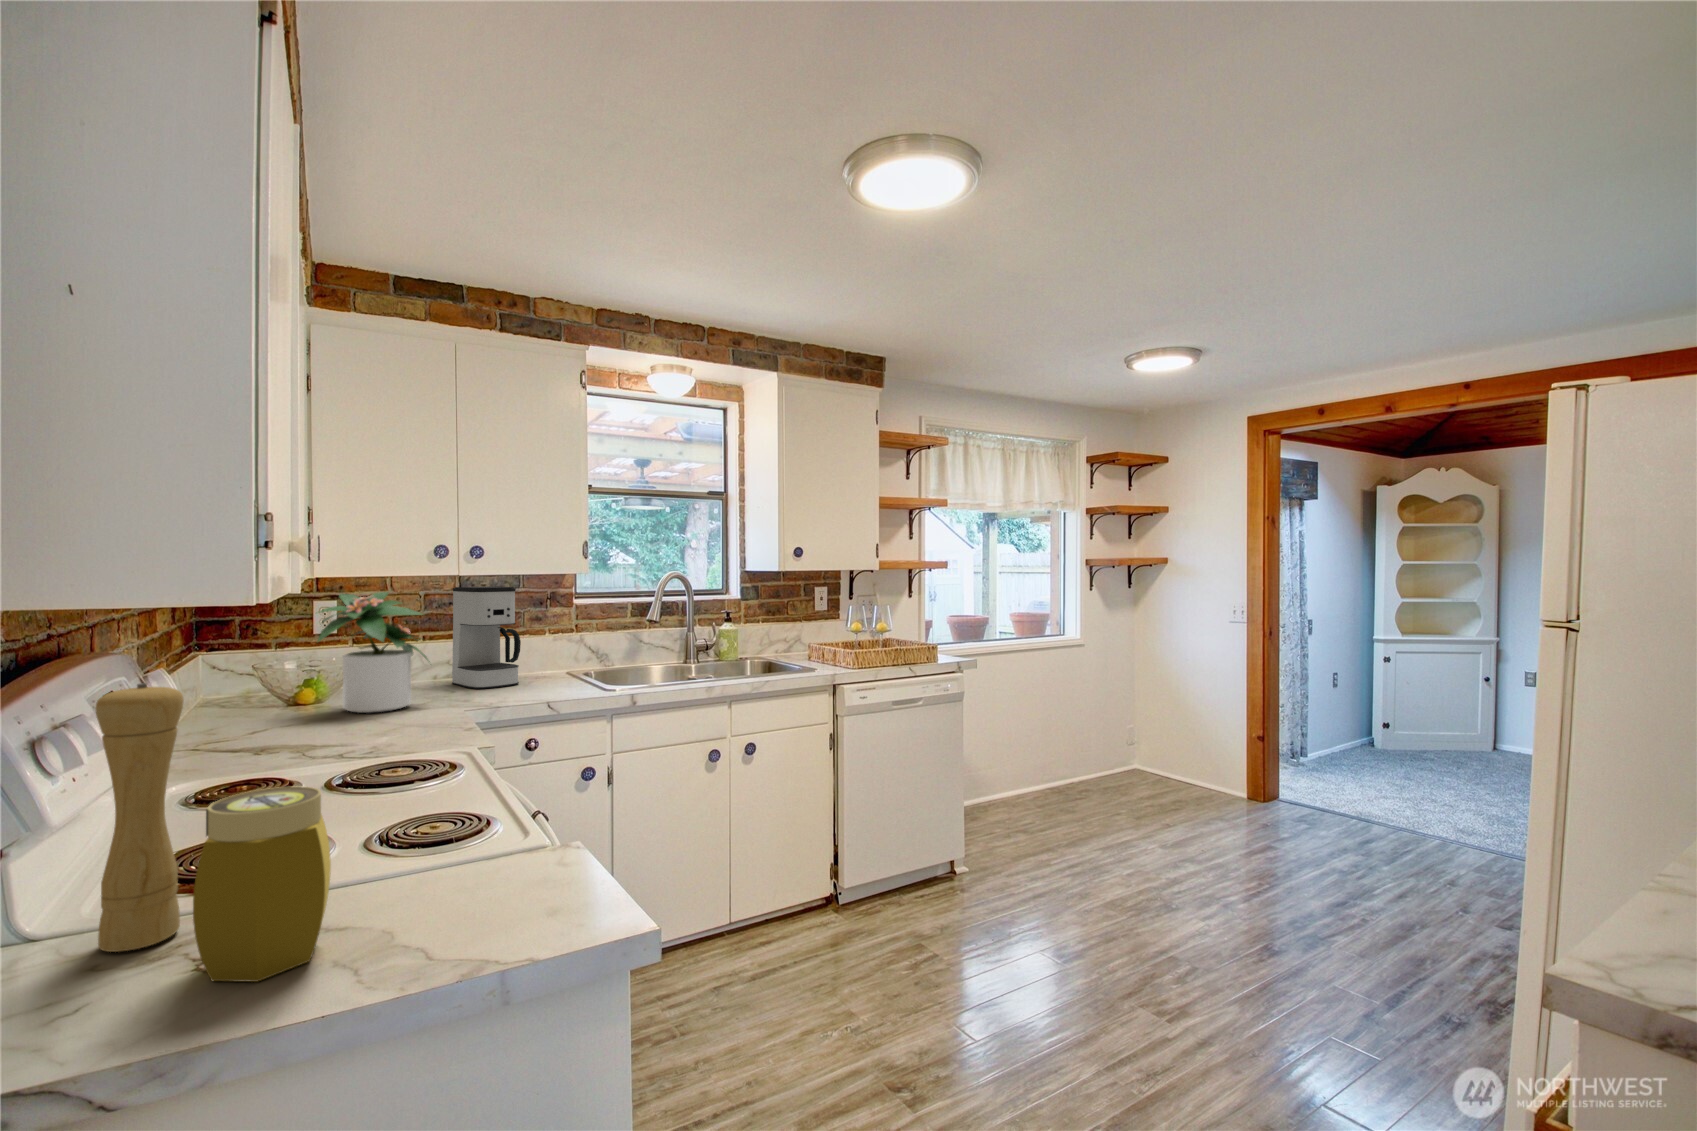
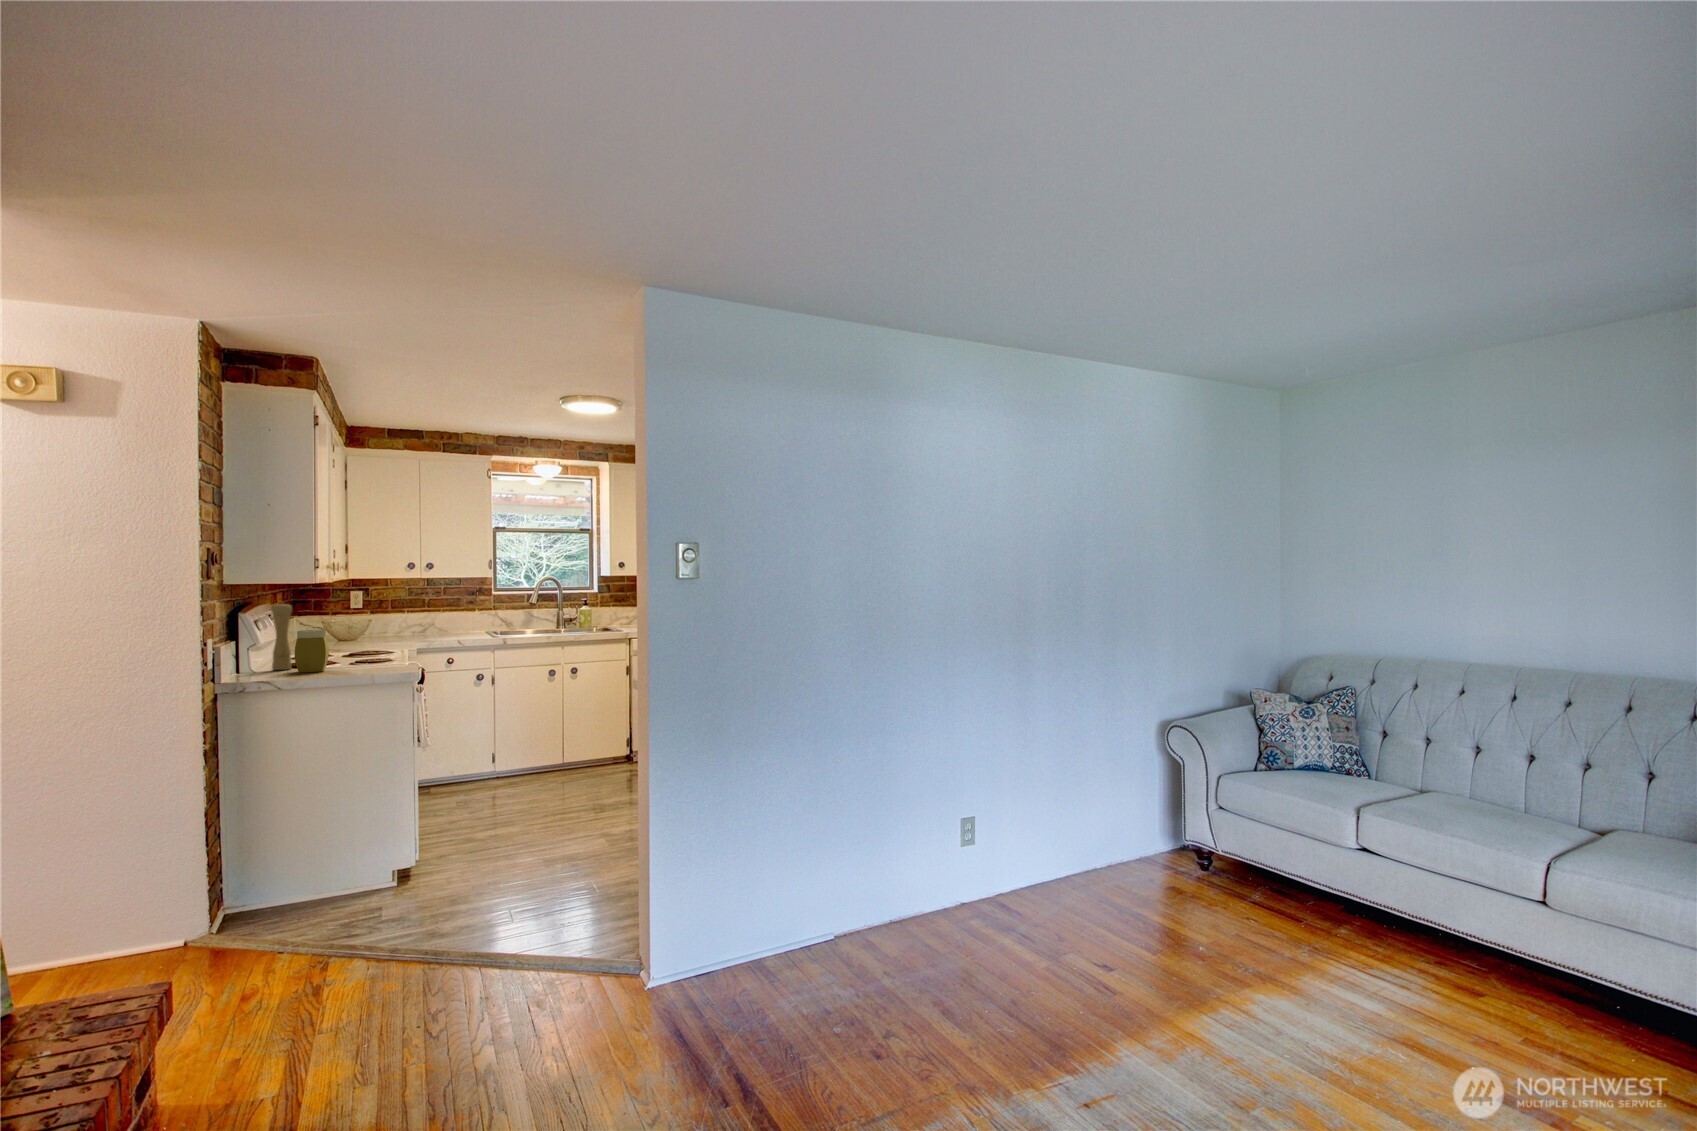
coffee maker: present [452,586,521,689] -> none [421,585,457,636]
potted plant: present [318,592,430,713] -> none [347,586,402,642]

